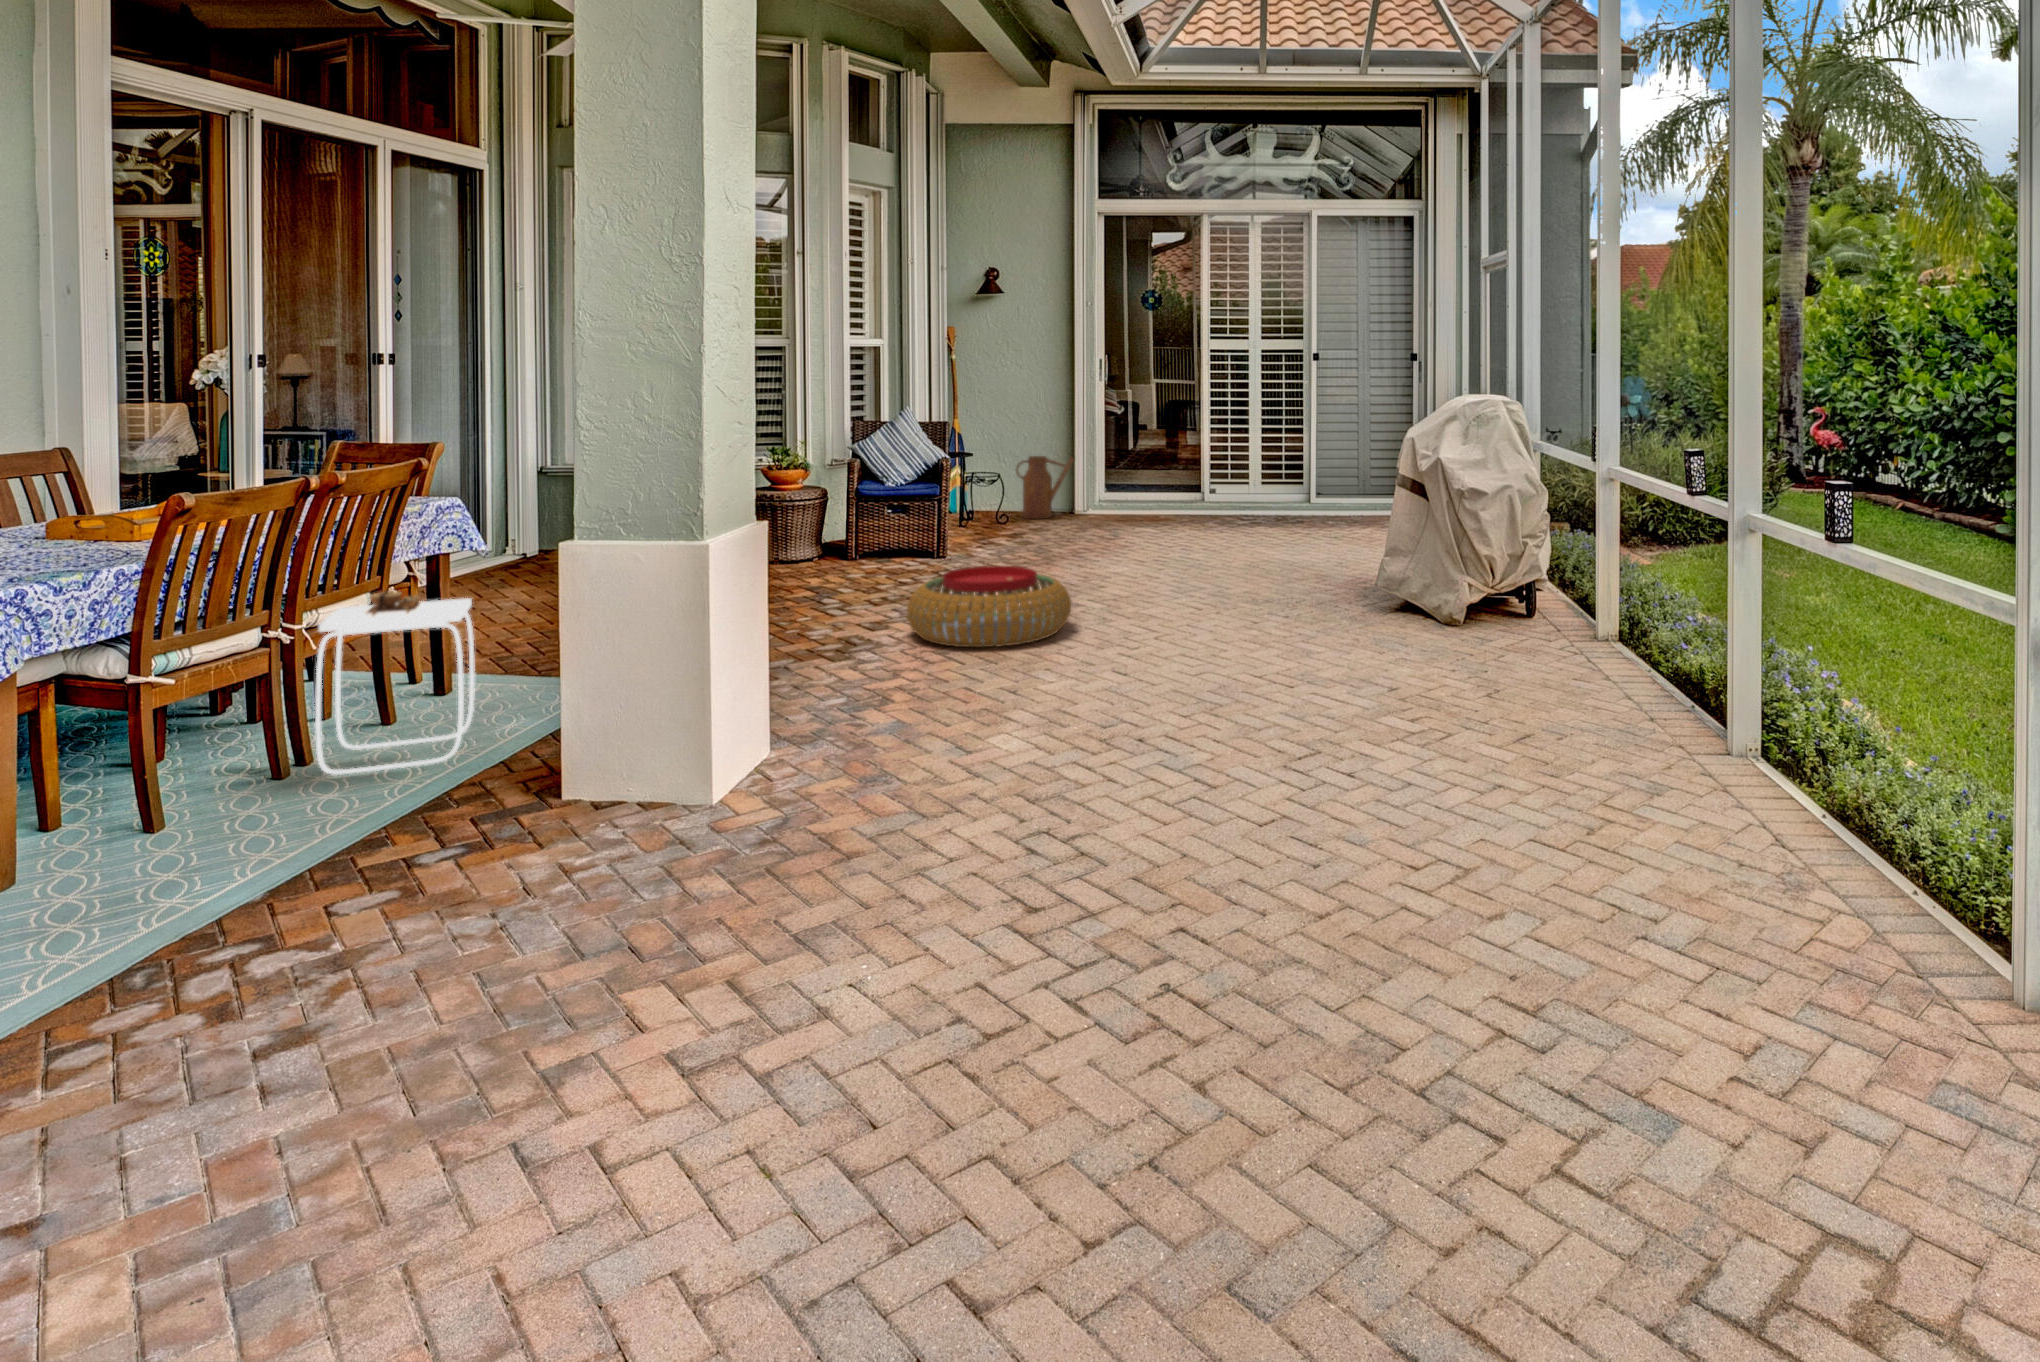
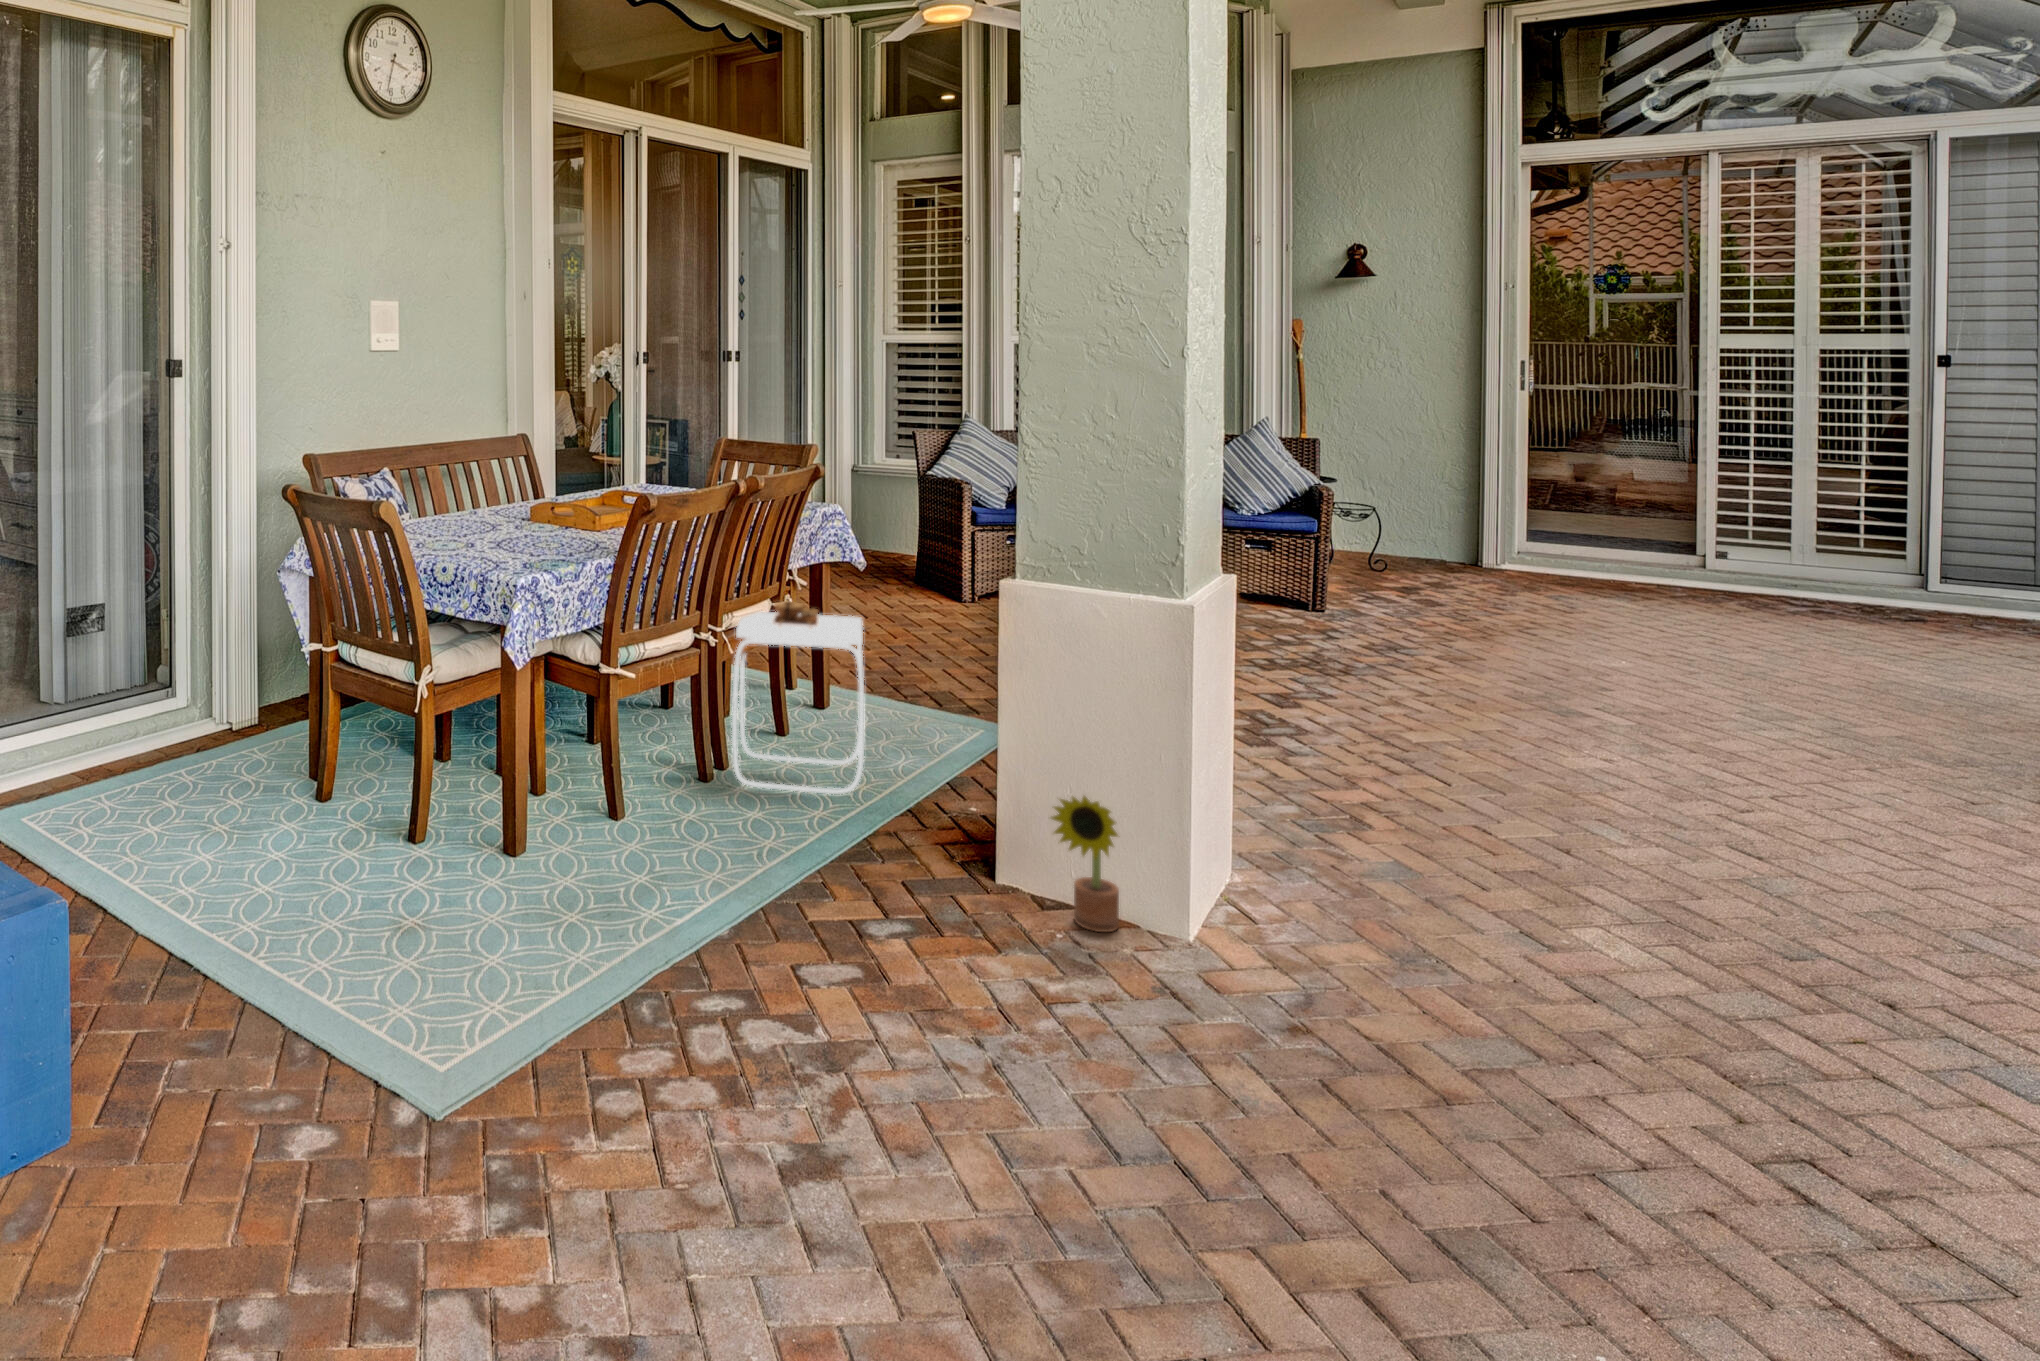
watering can: present [1016,456,1074,519] -> none [1378,485,1474,569]
pouf: present [907,566,1071,647] -> none [1326,642,1599,767]
decorative plant: none [595,706,658,815] -> present [1051,796,1119,932]

